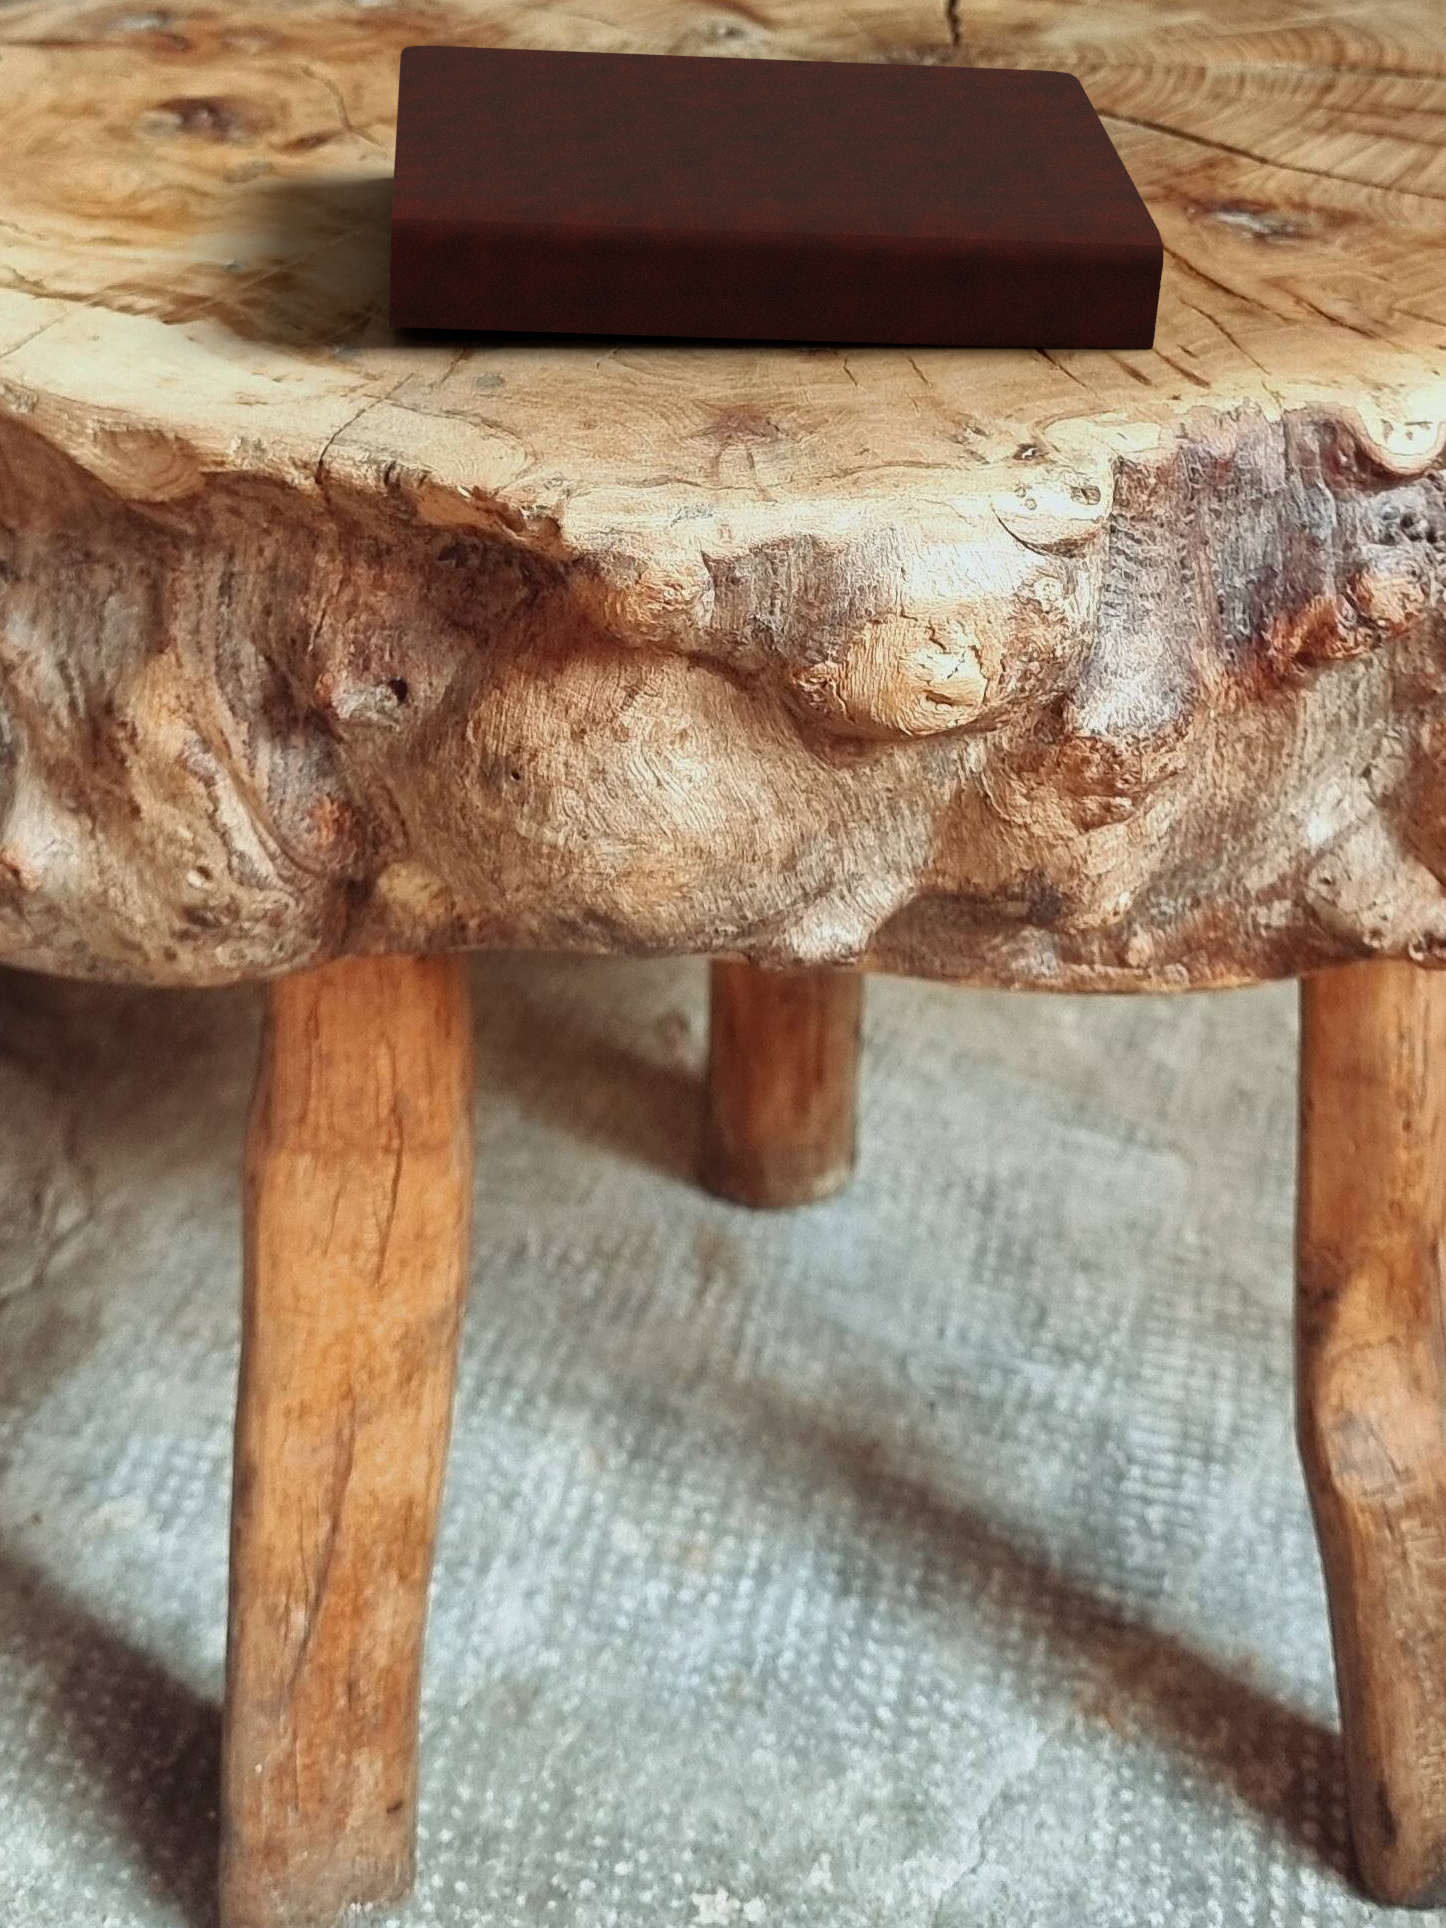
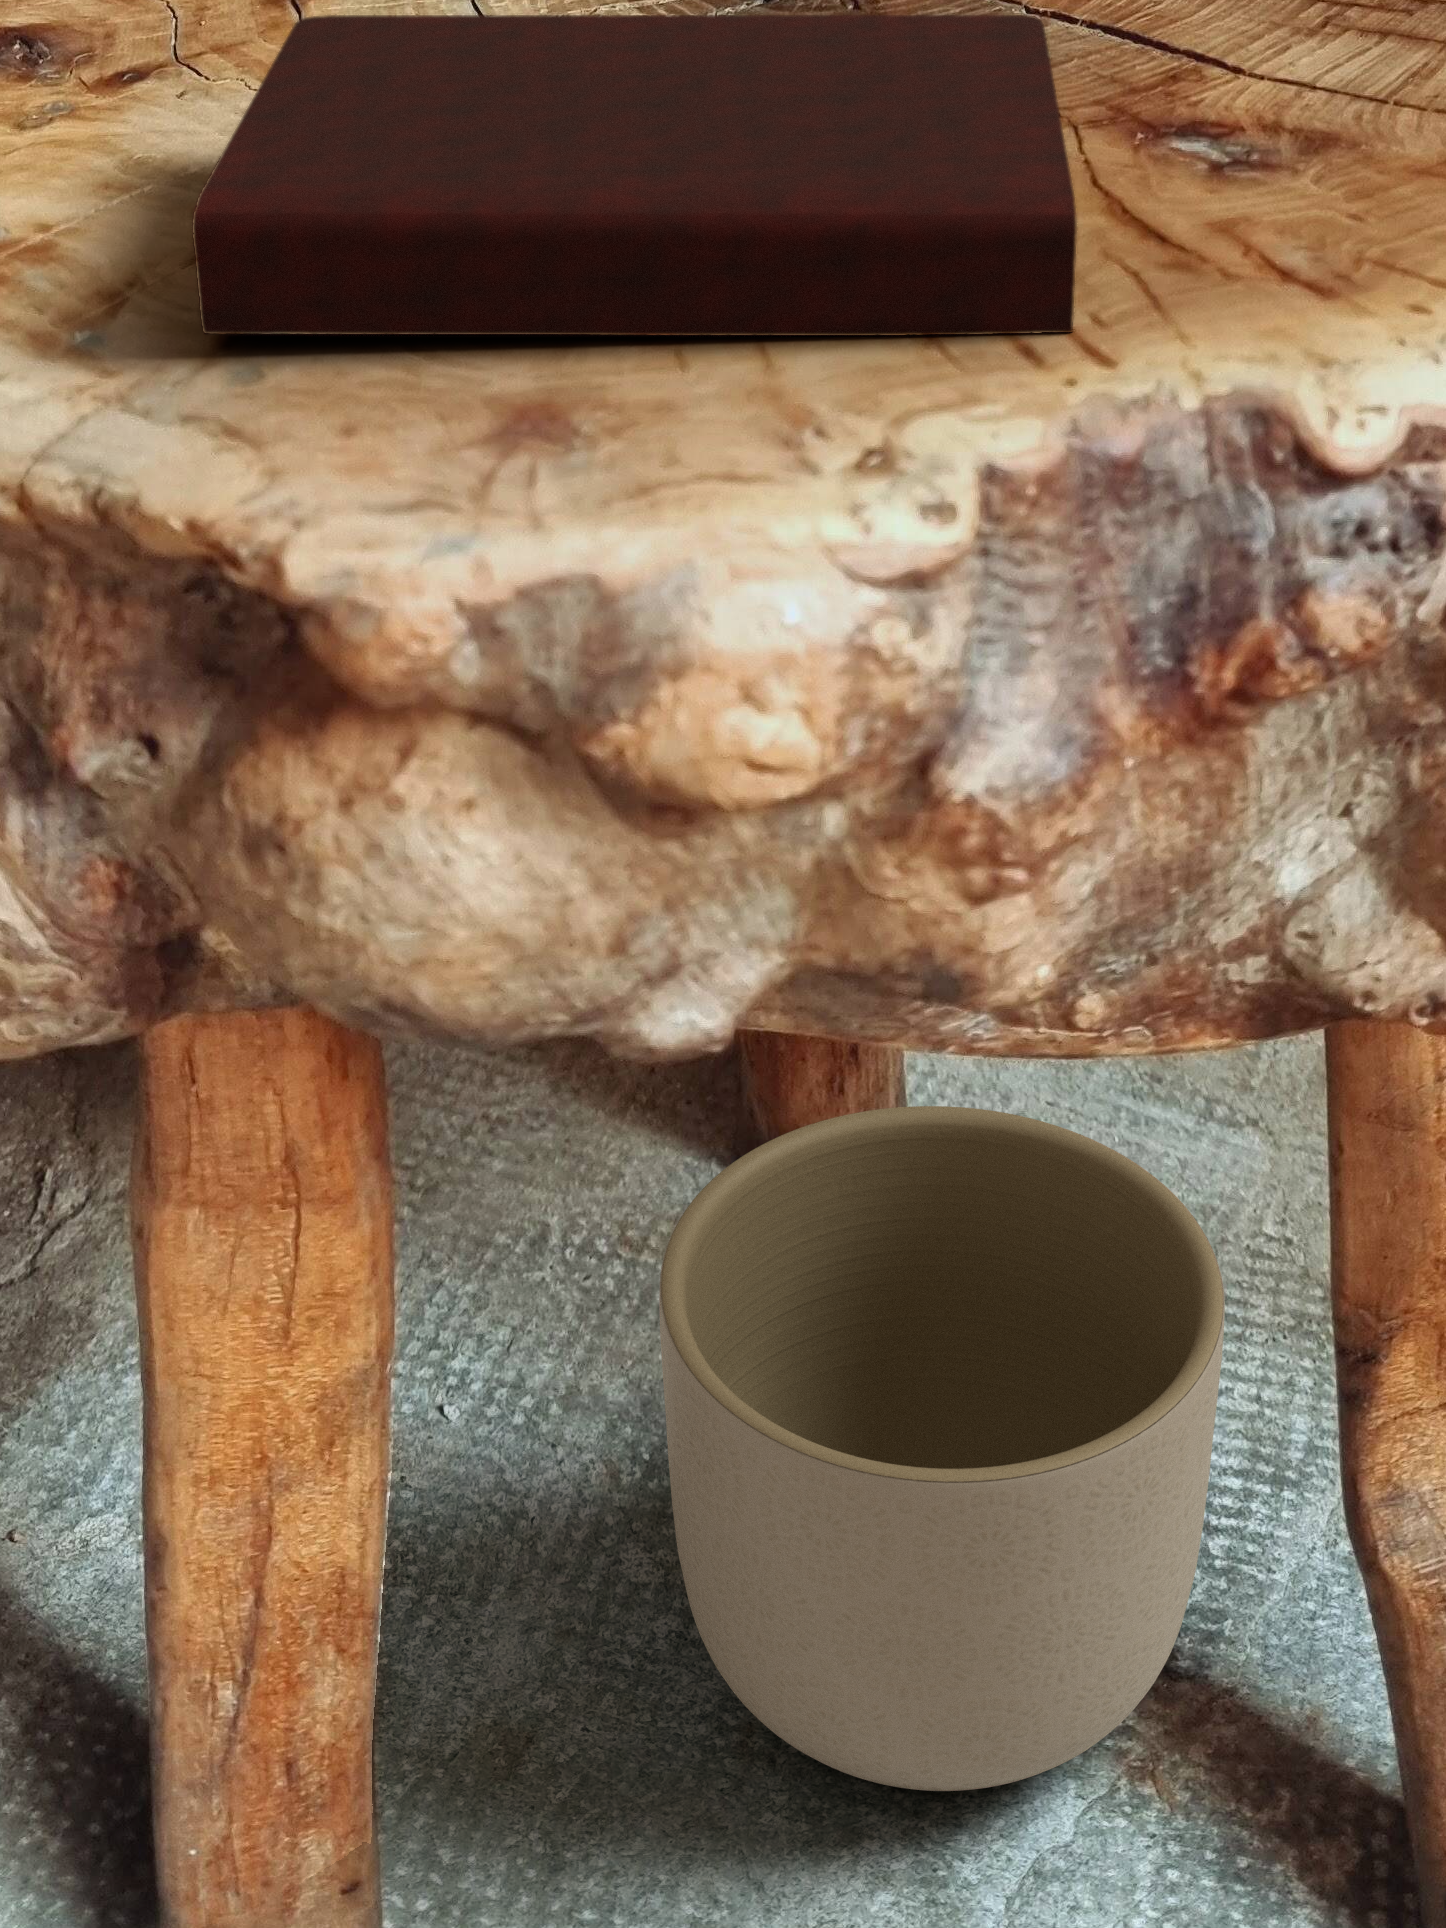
planter: none [643,1095,1174,1725] -> present [659,1106,1225,1791]

